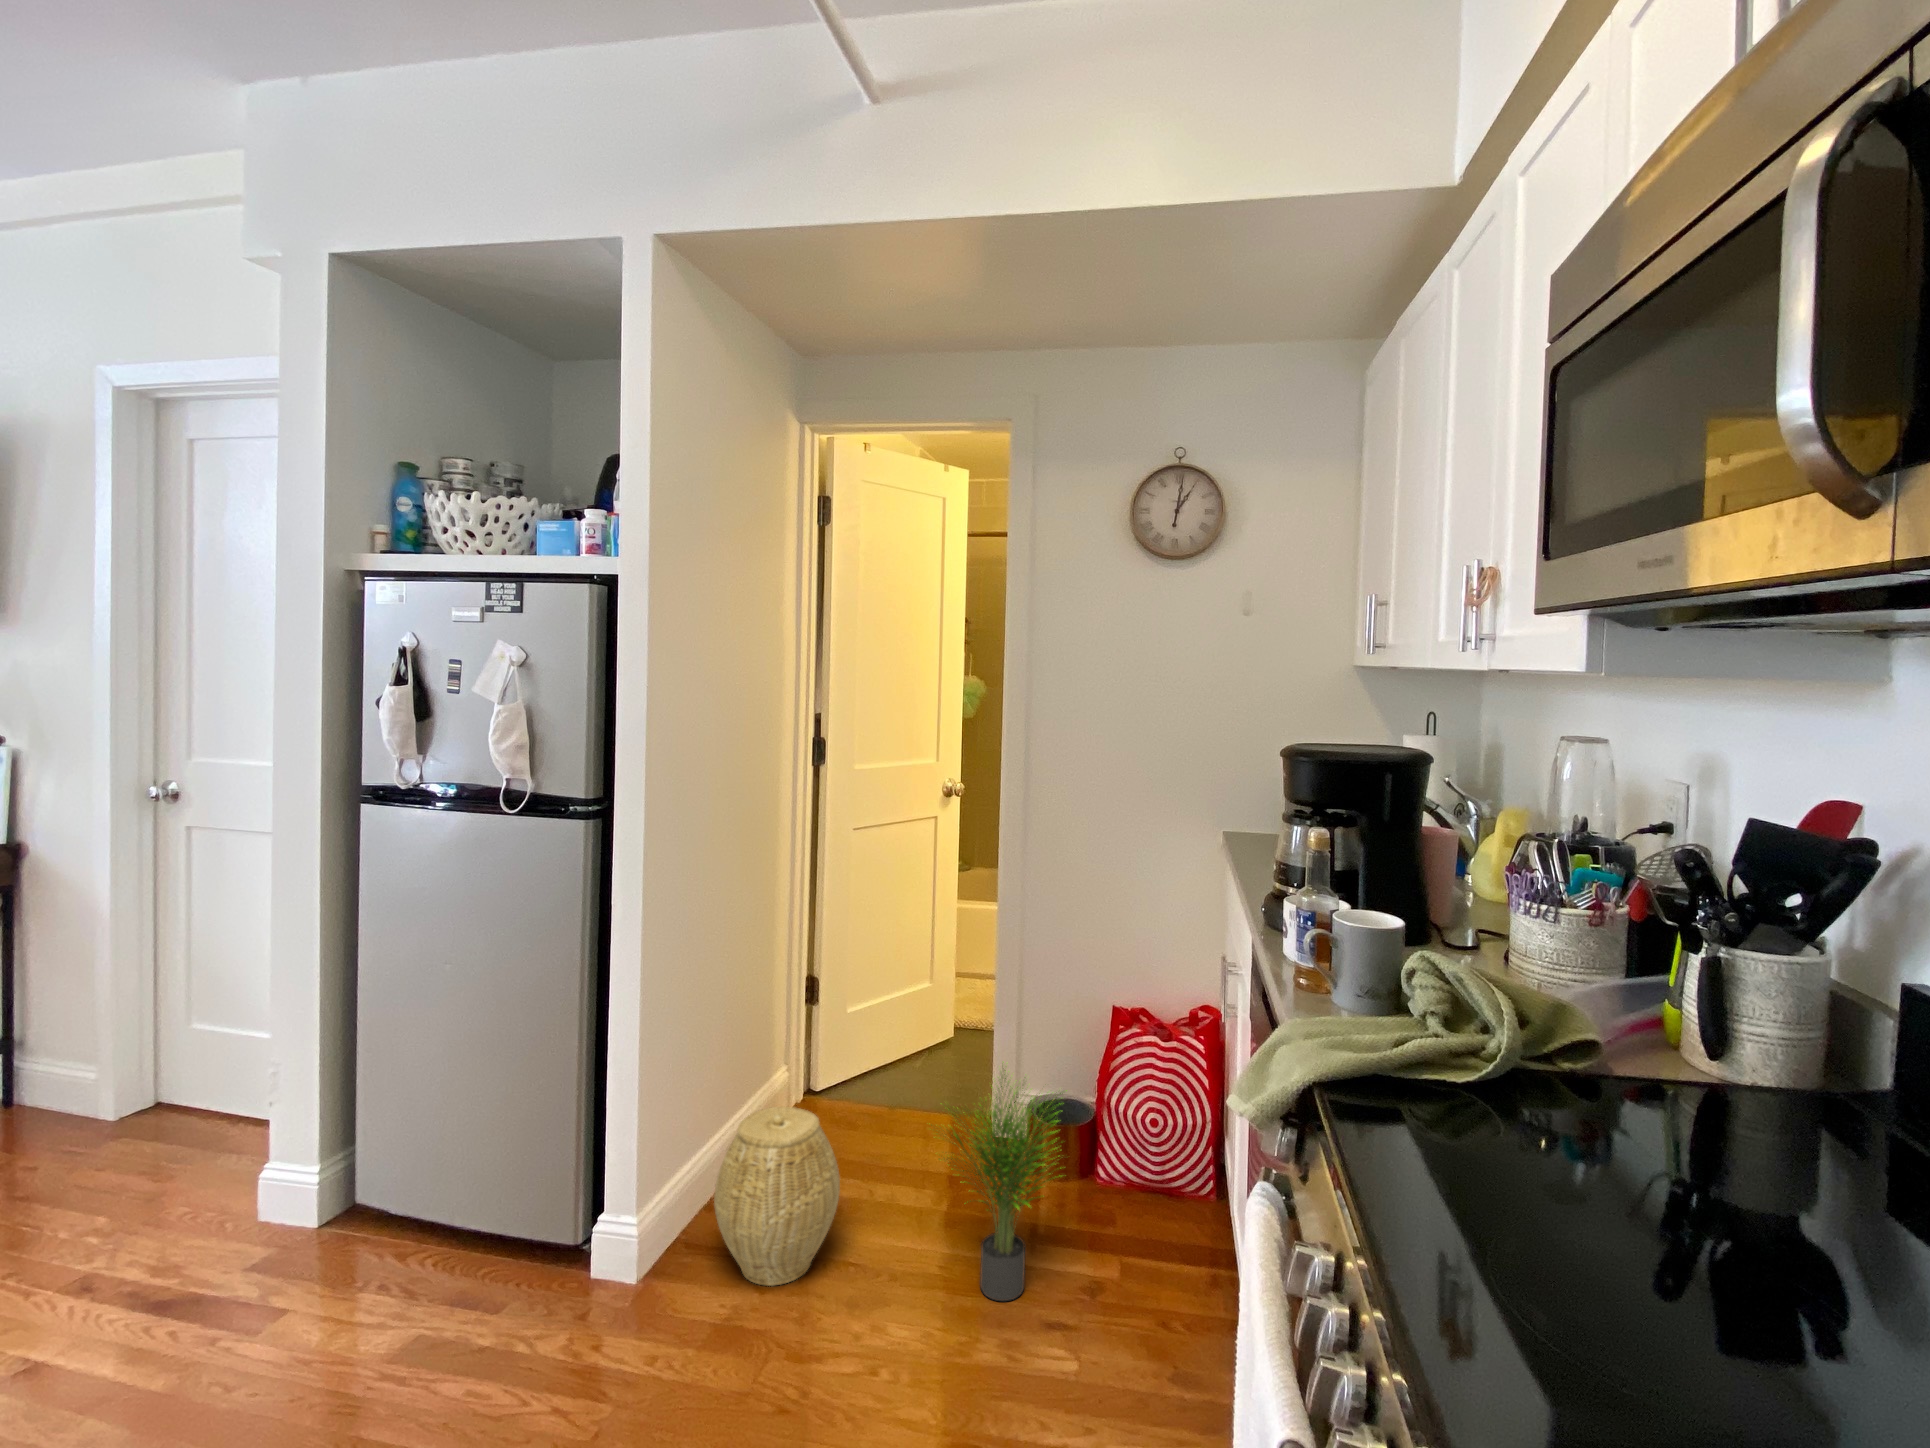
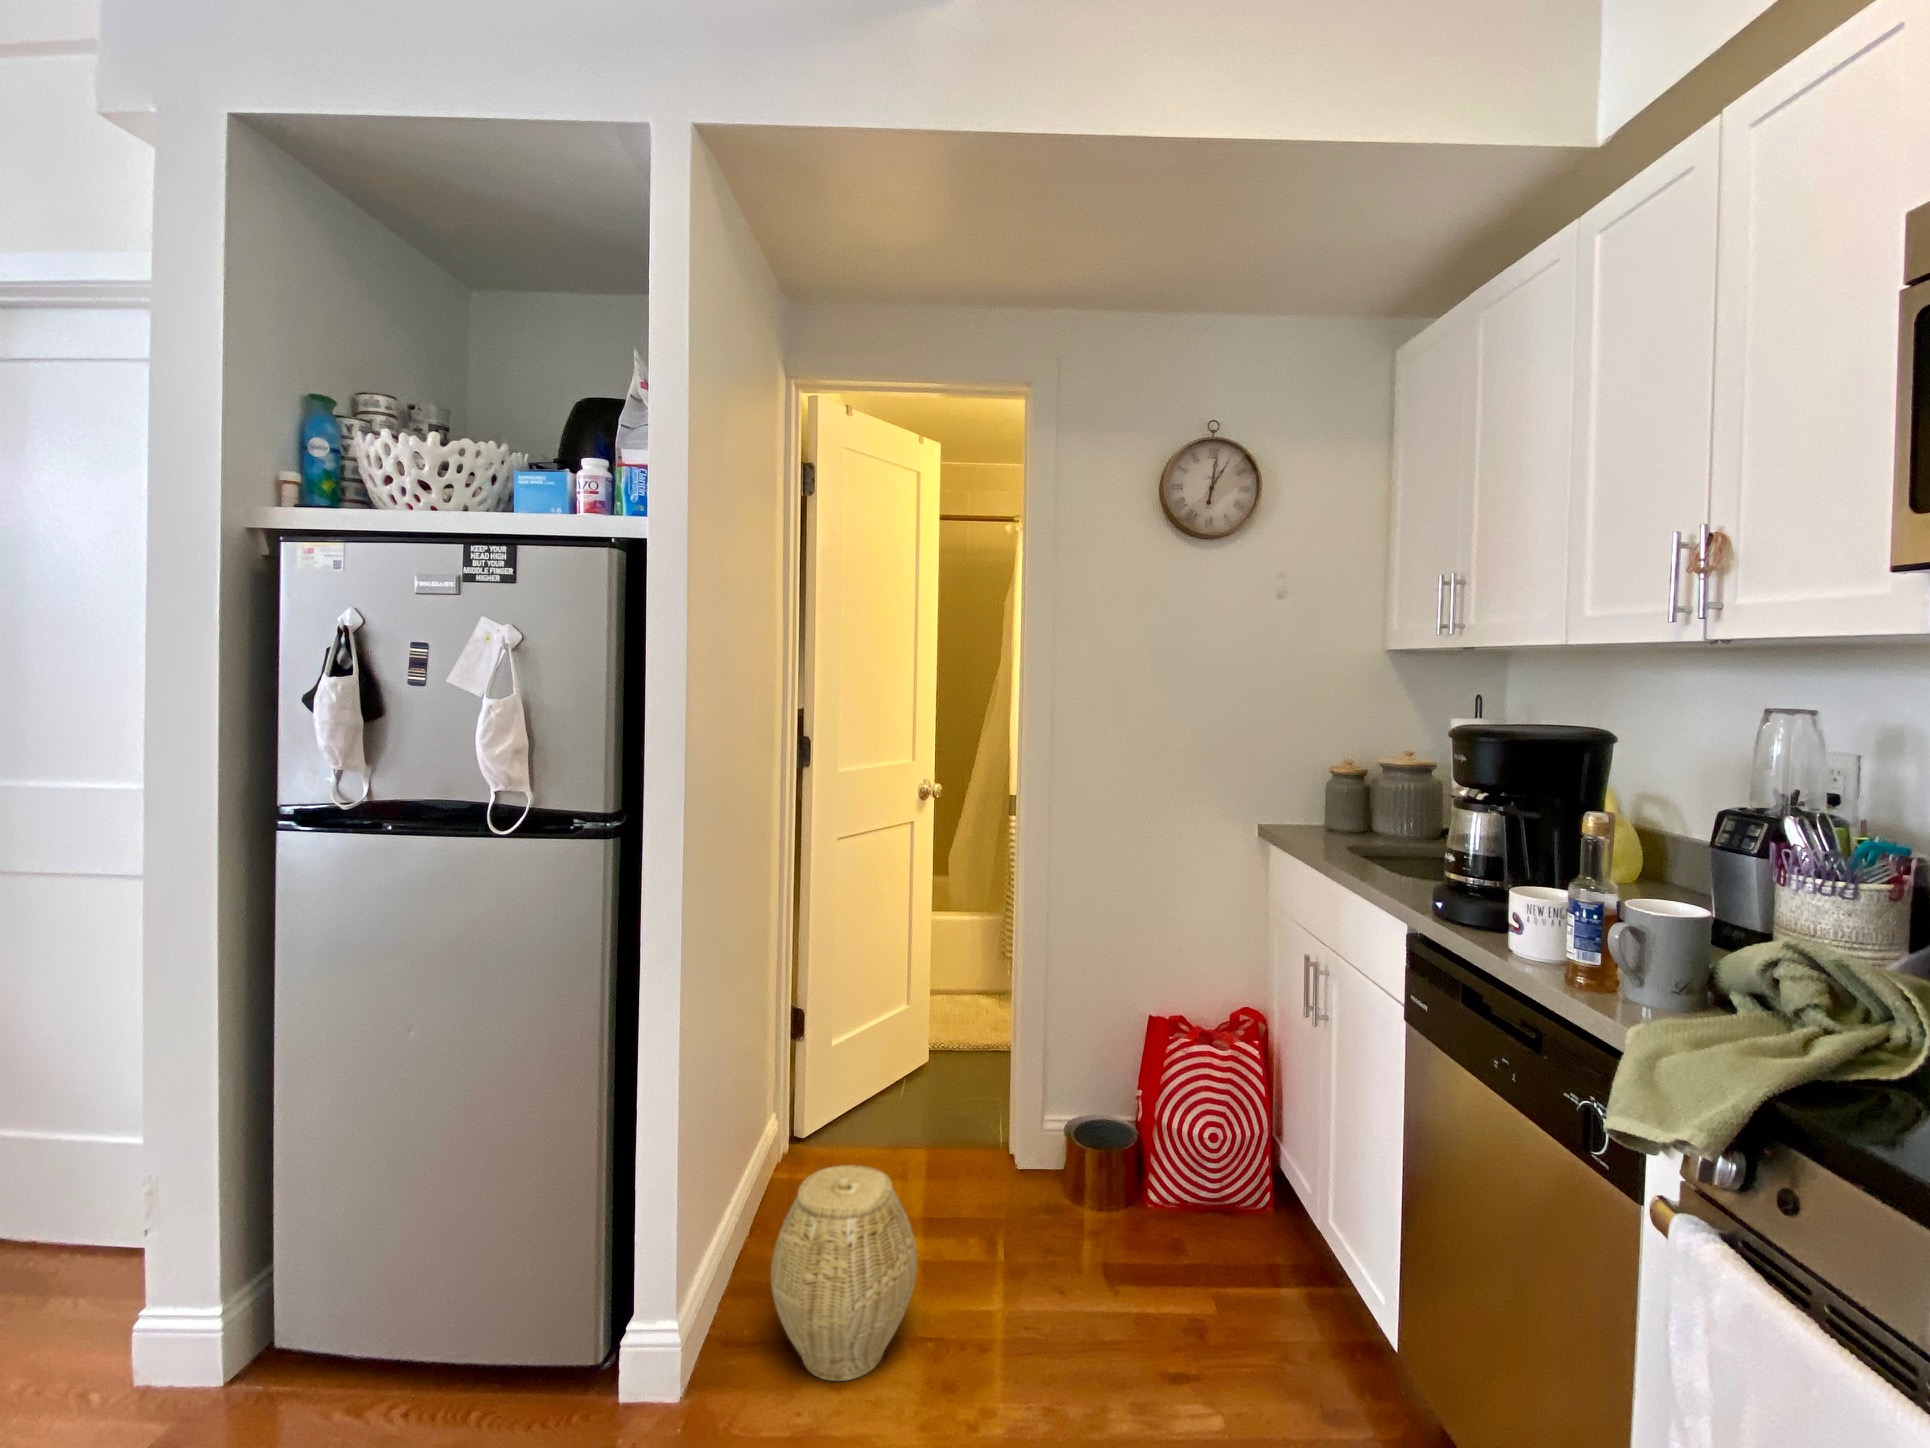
potted plant: present [939,1062,1067,1301] -> none [1011,1087,1192,1359]

